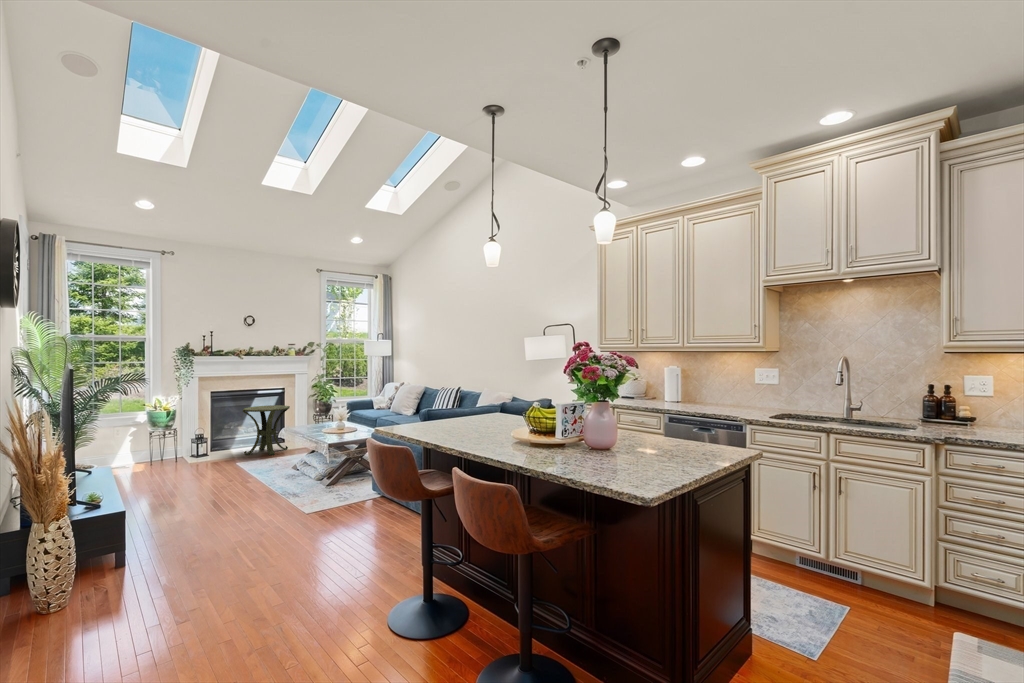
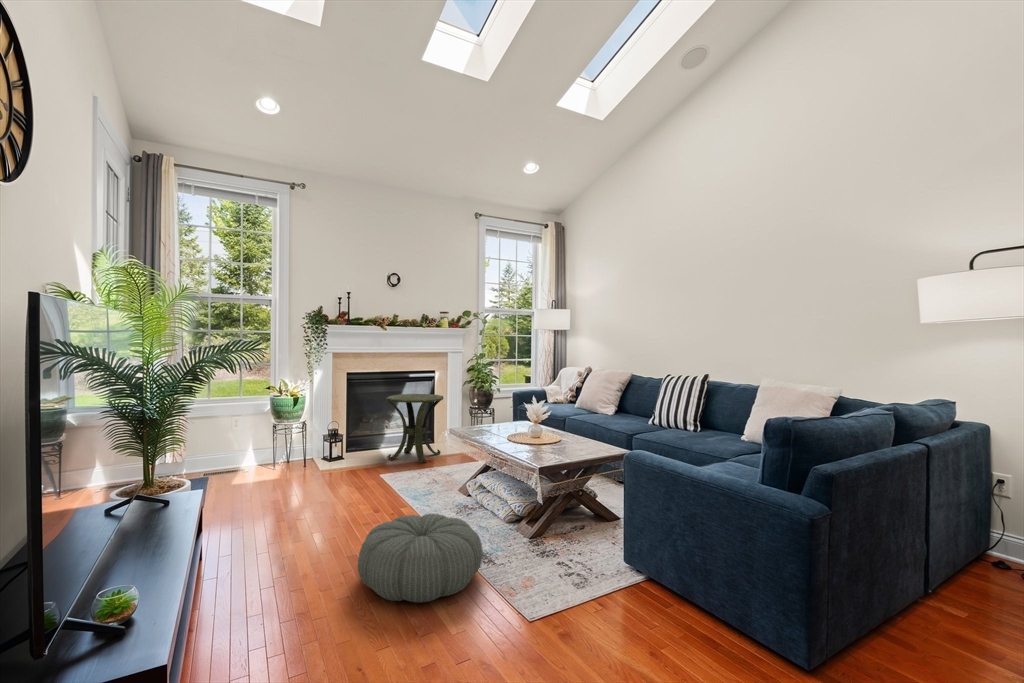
pouf: none [209,473,287,516] -> present [358,513,483,603]

